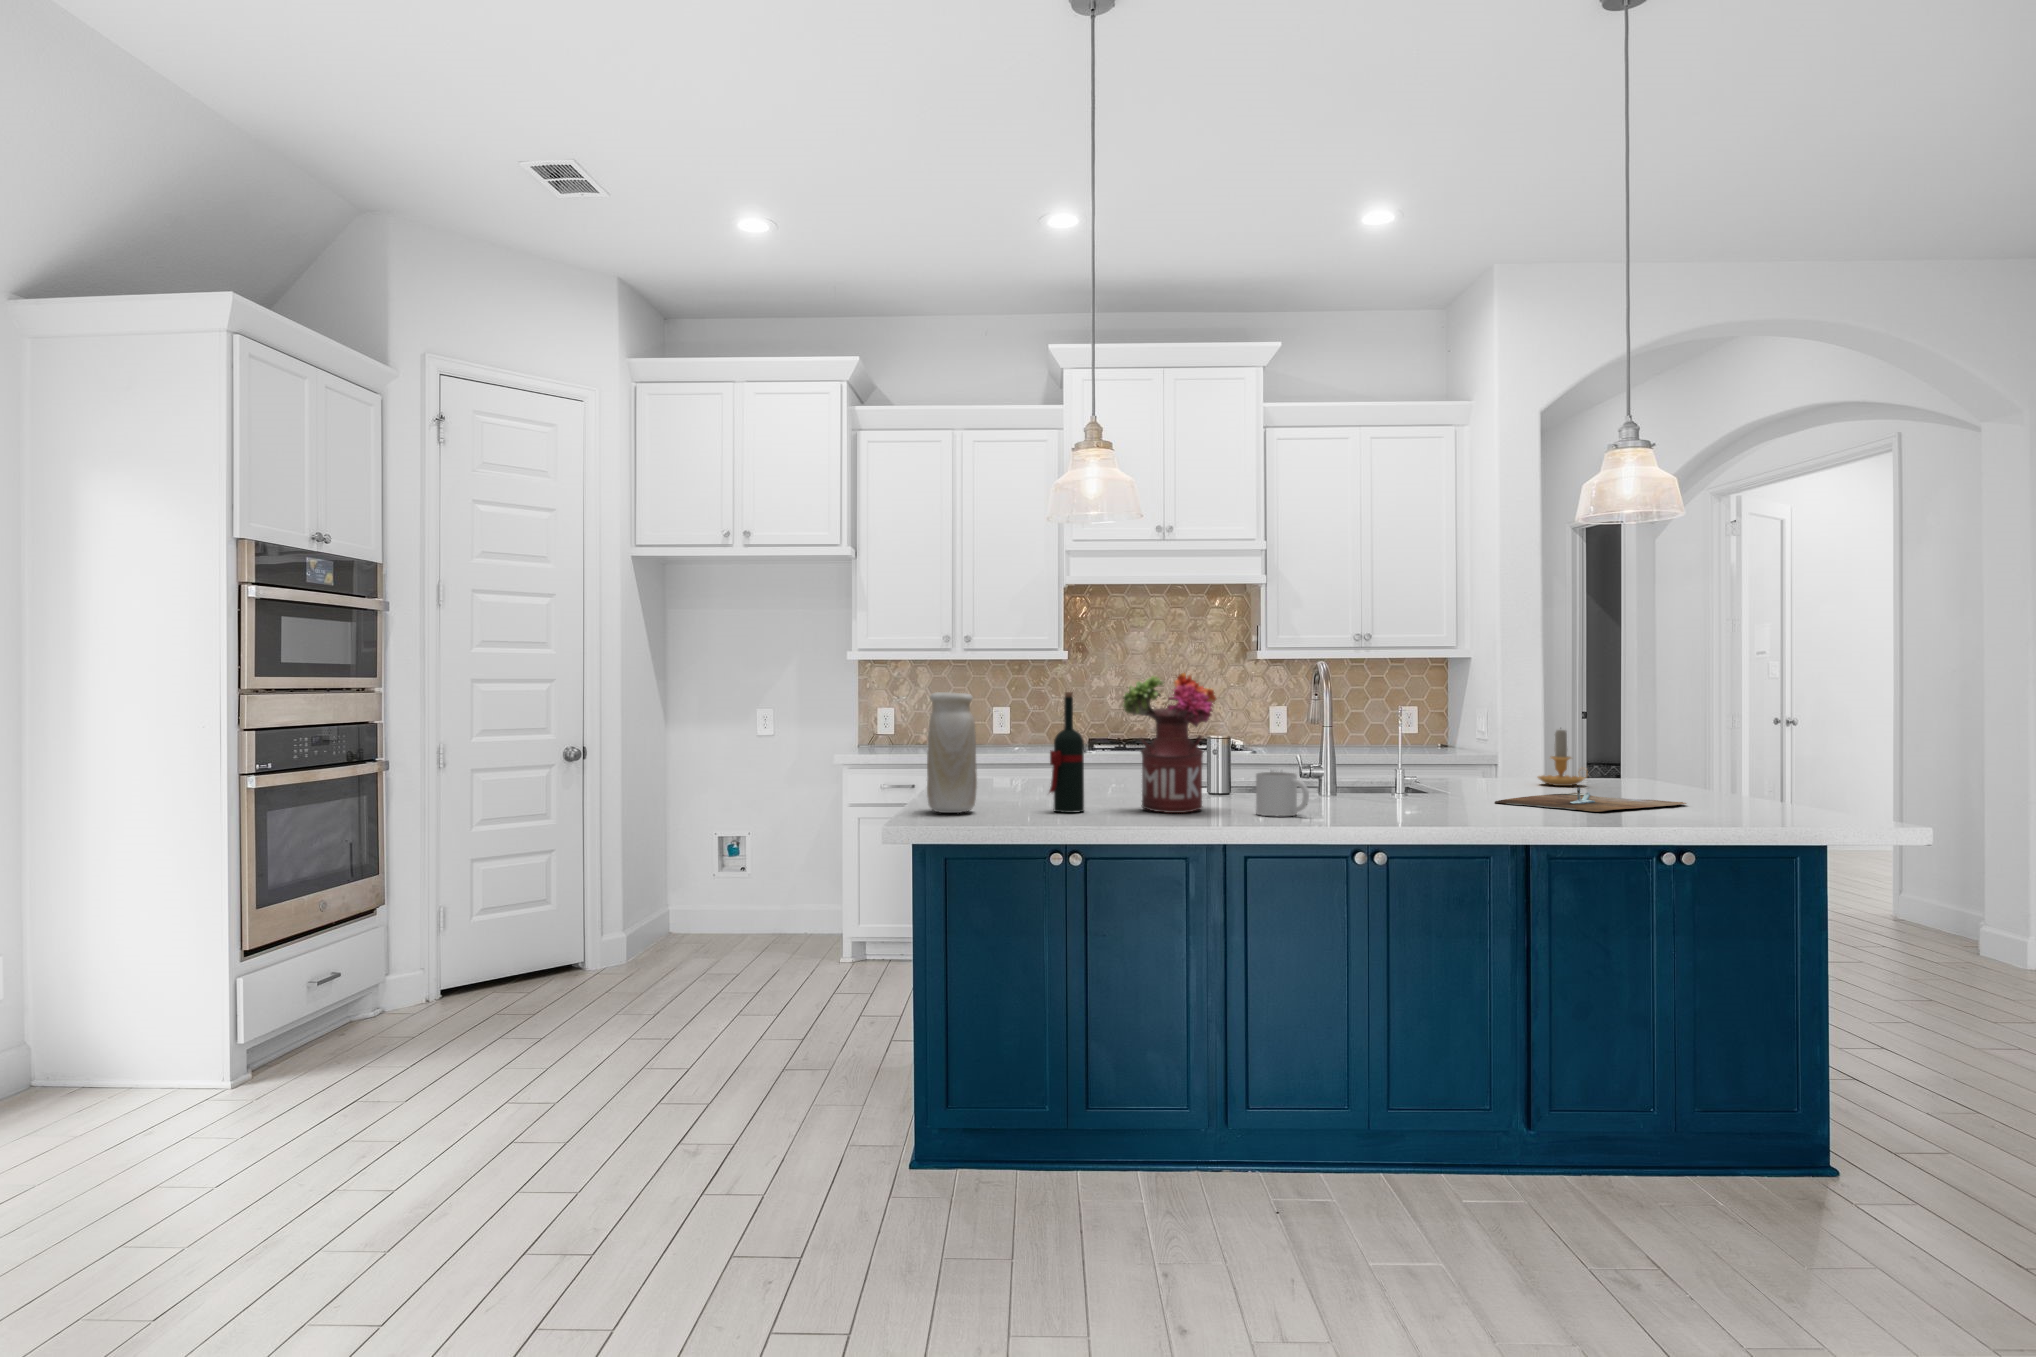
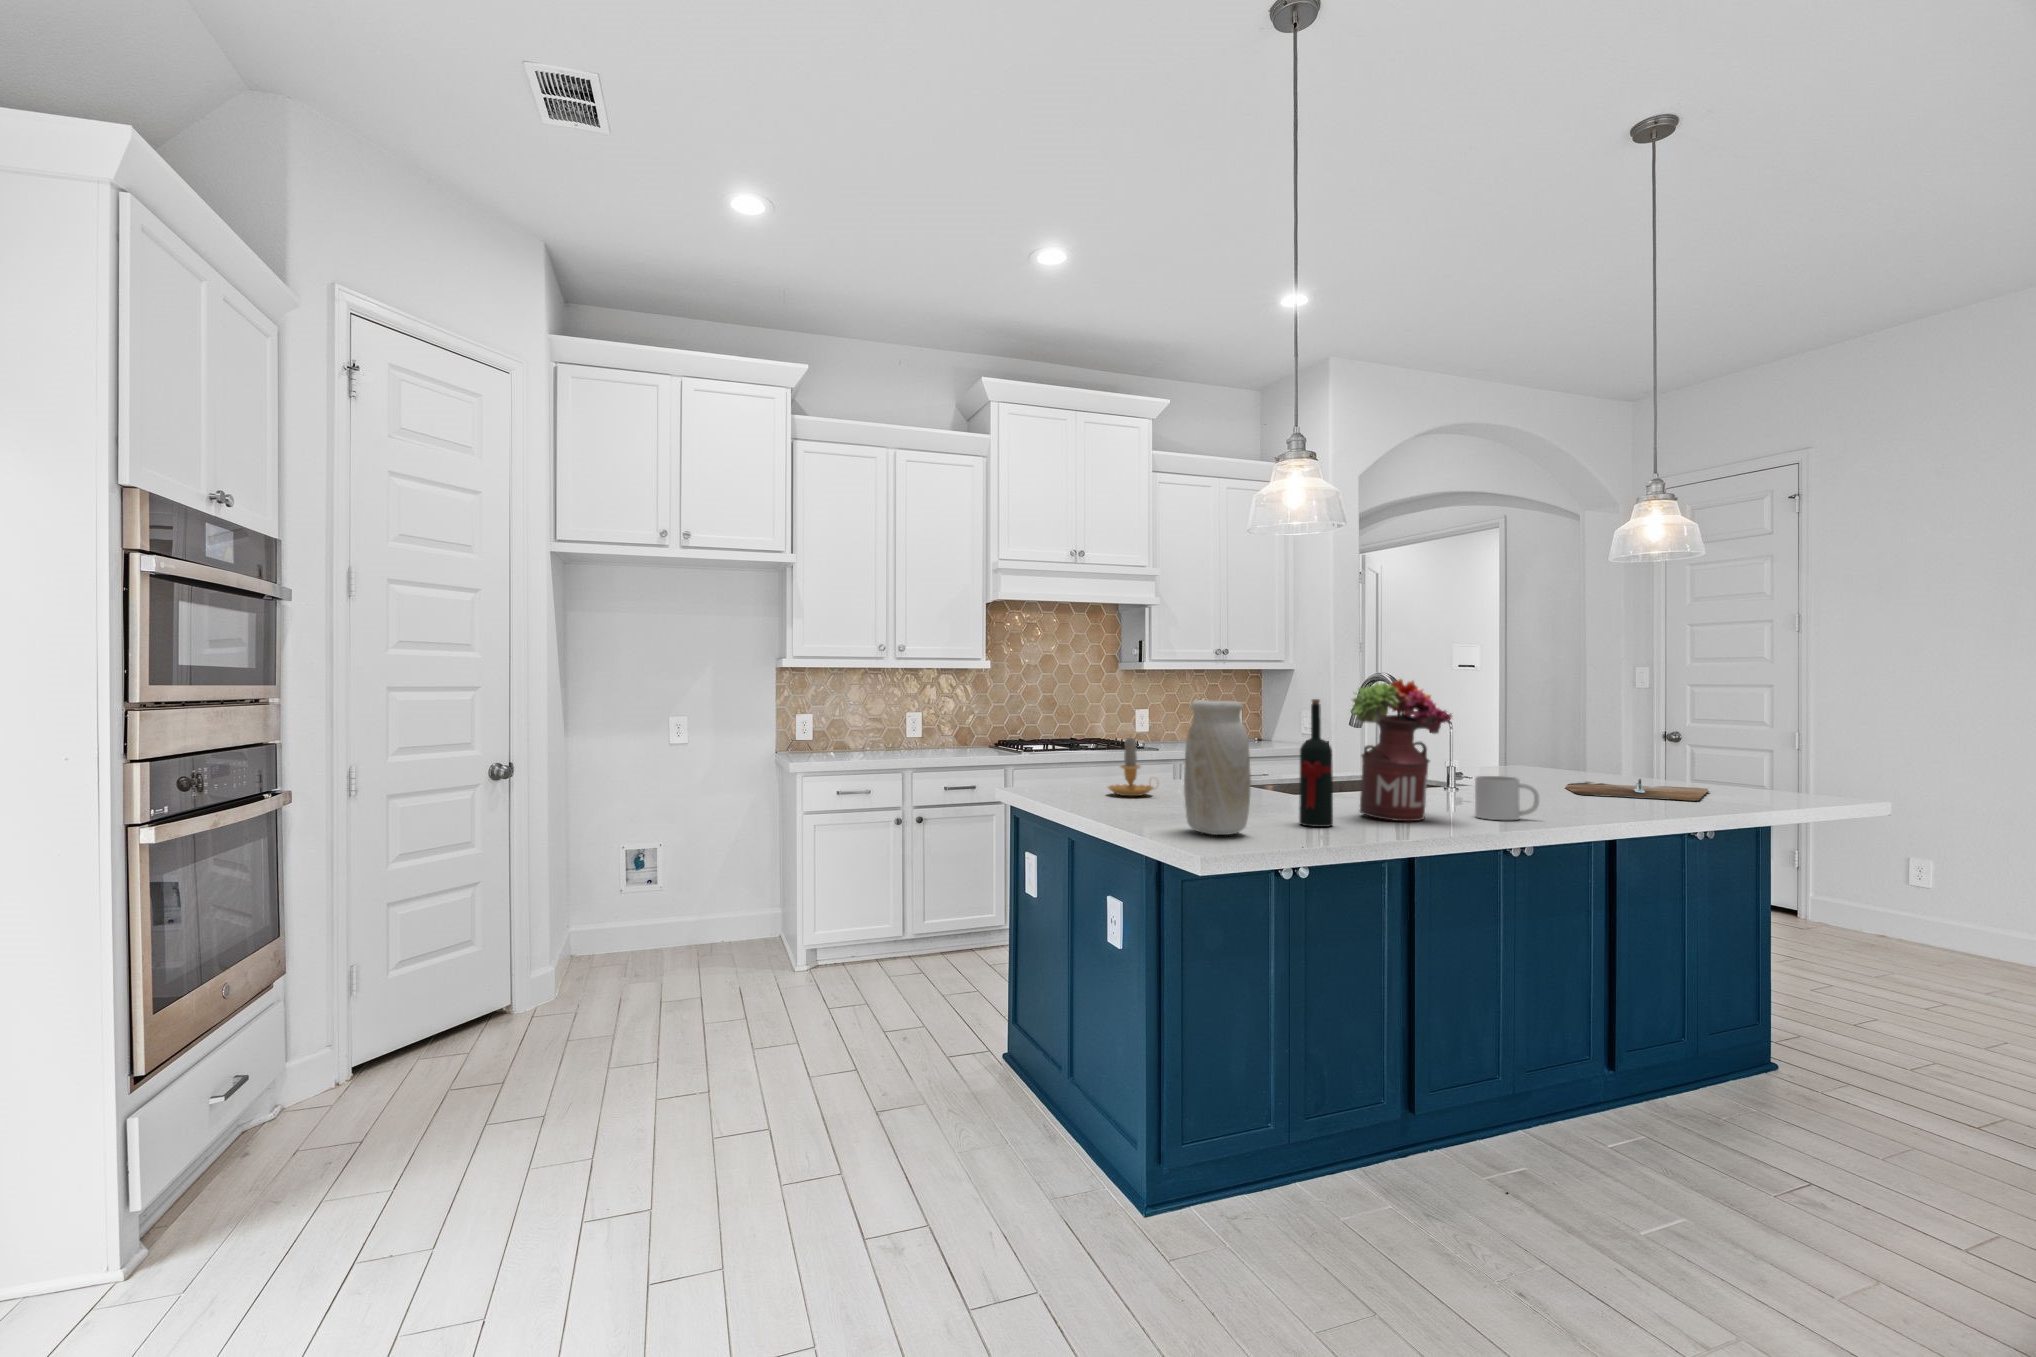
candle: present [1538,730,1585,786] -> present [1108,738,1154,796]

